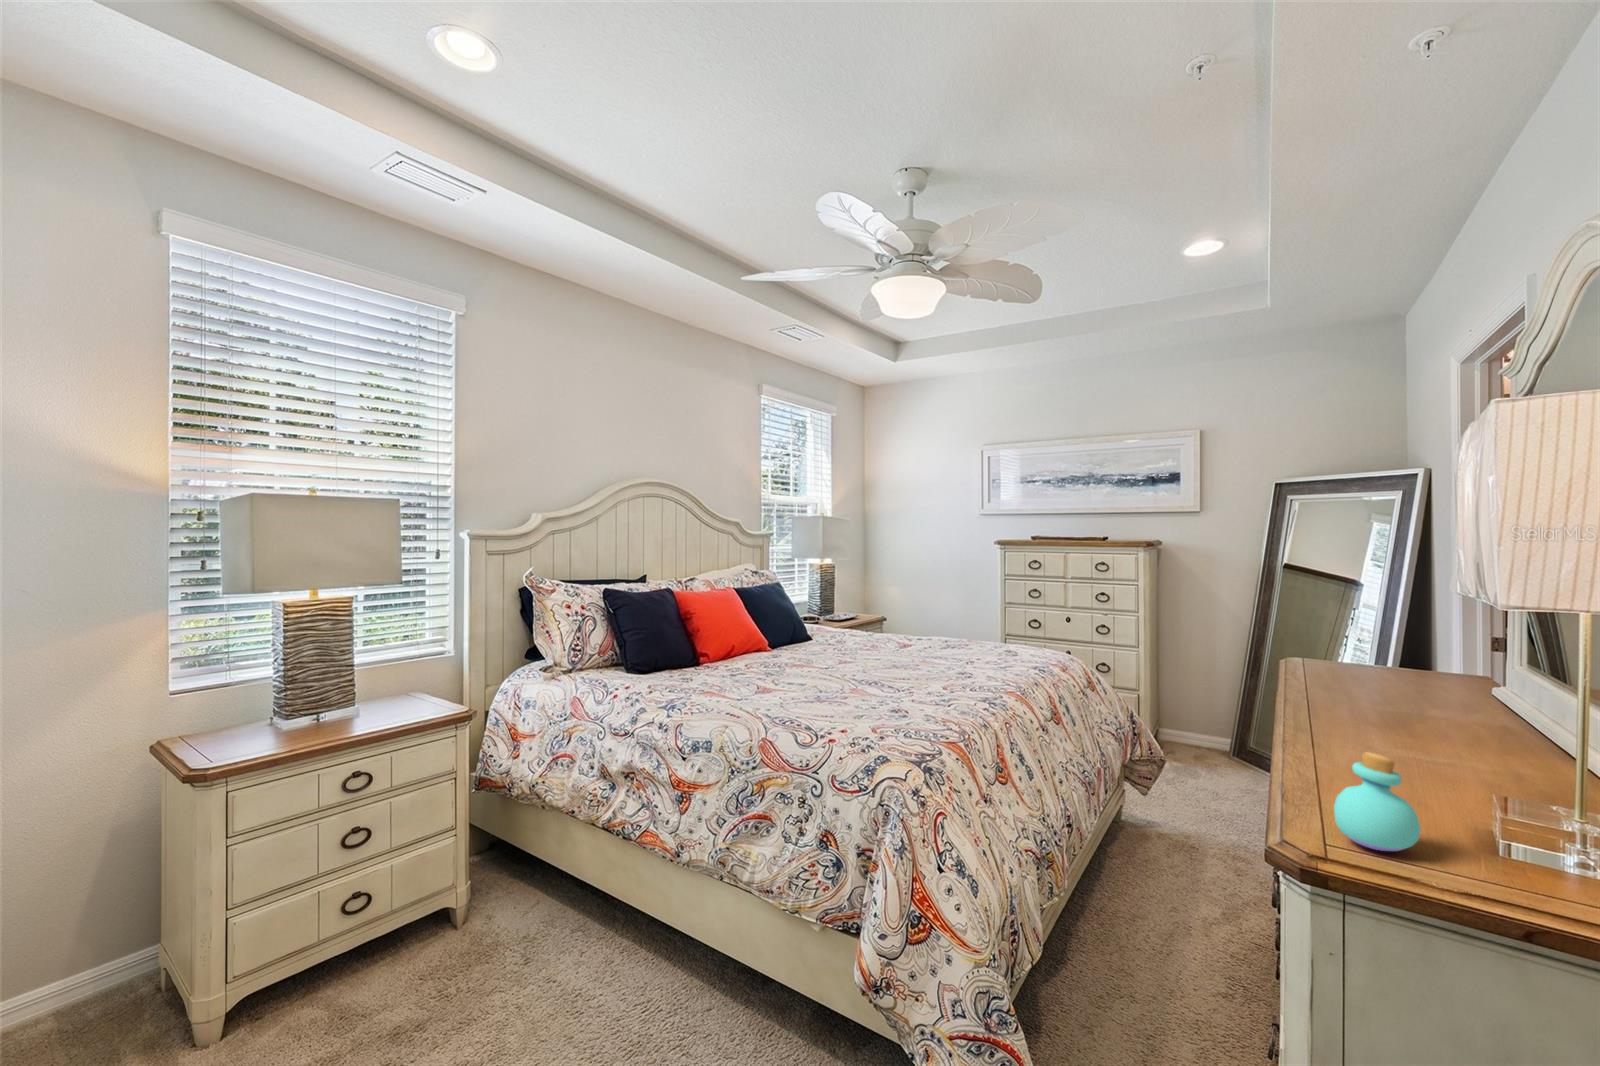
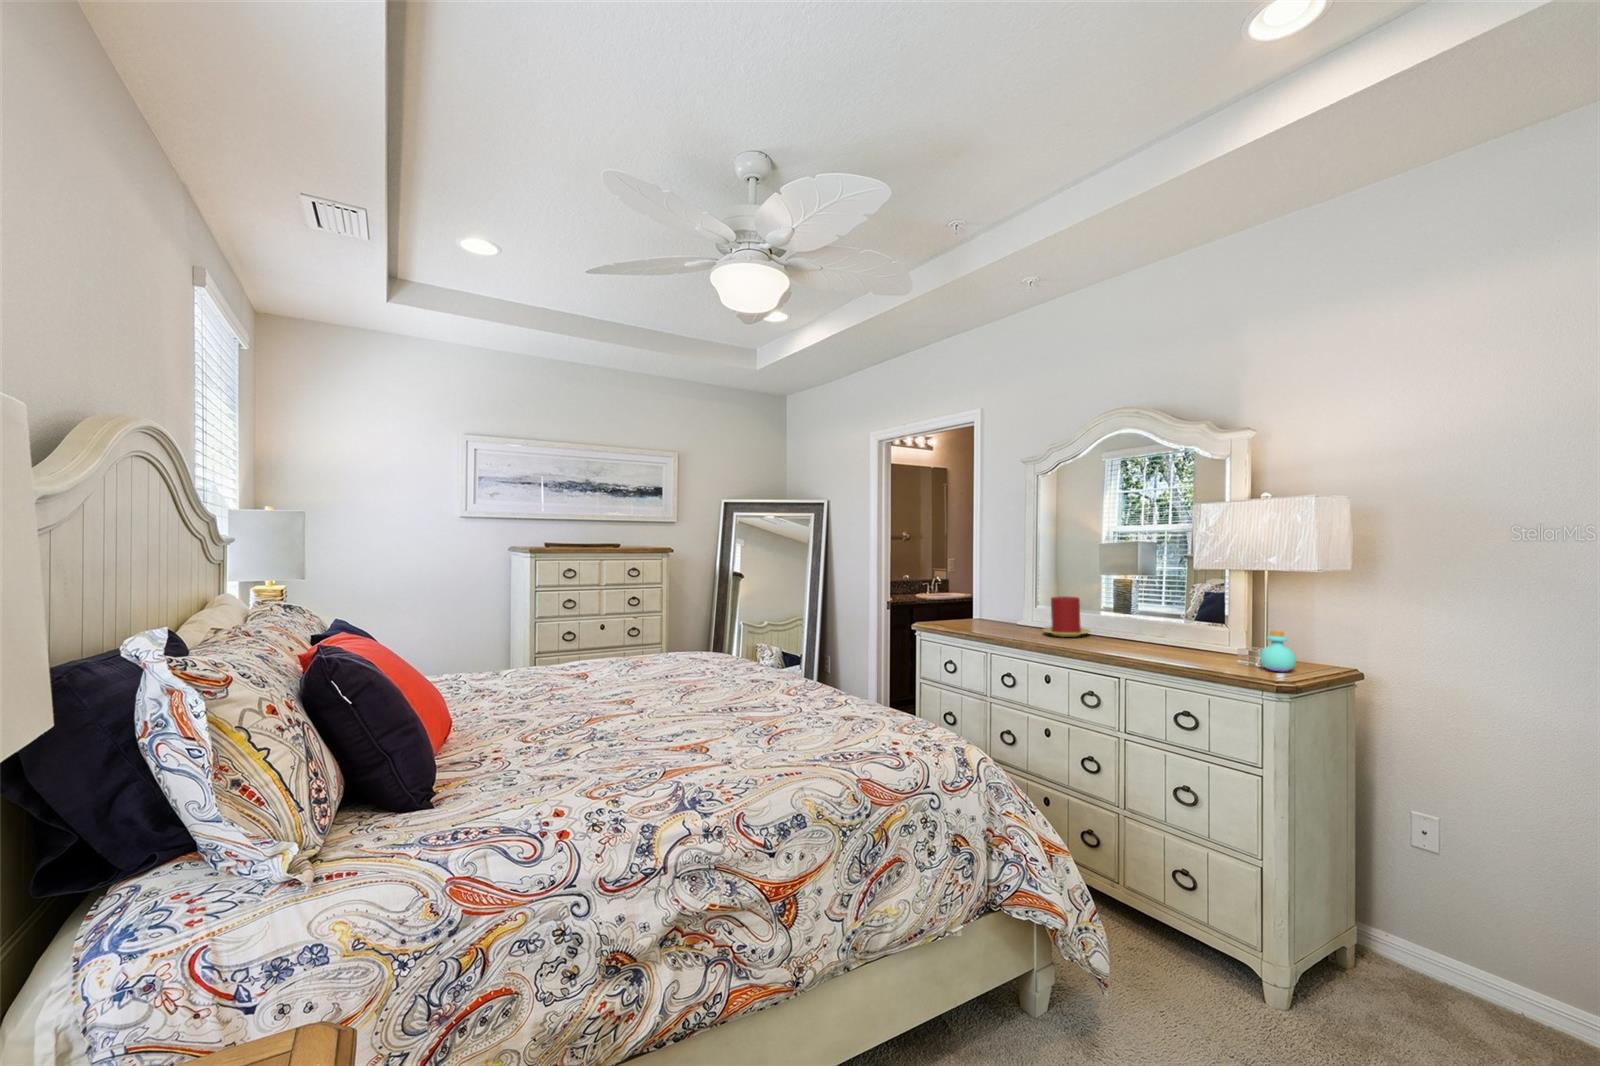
candle: none [1309,646,1415,724] -> present [1043,596,1090,637]

